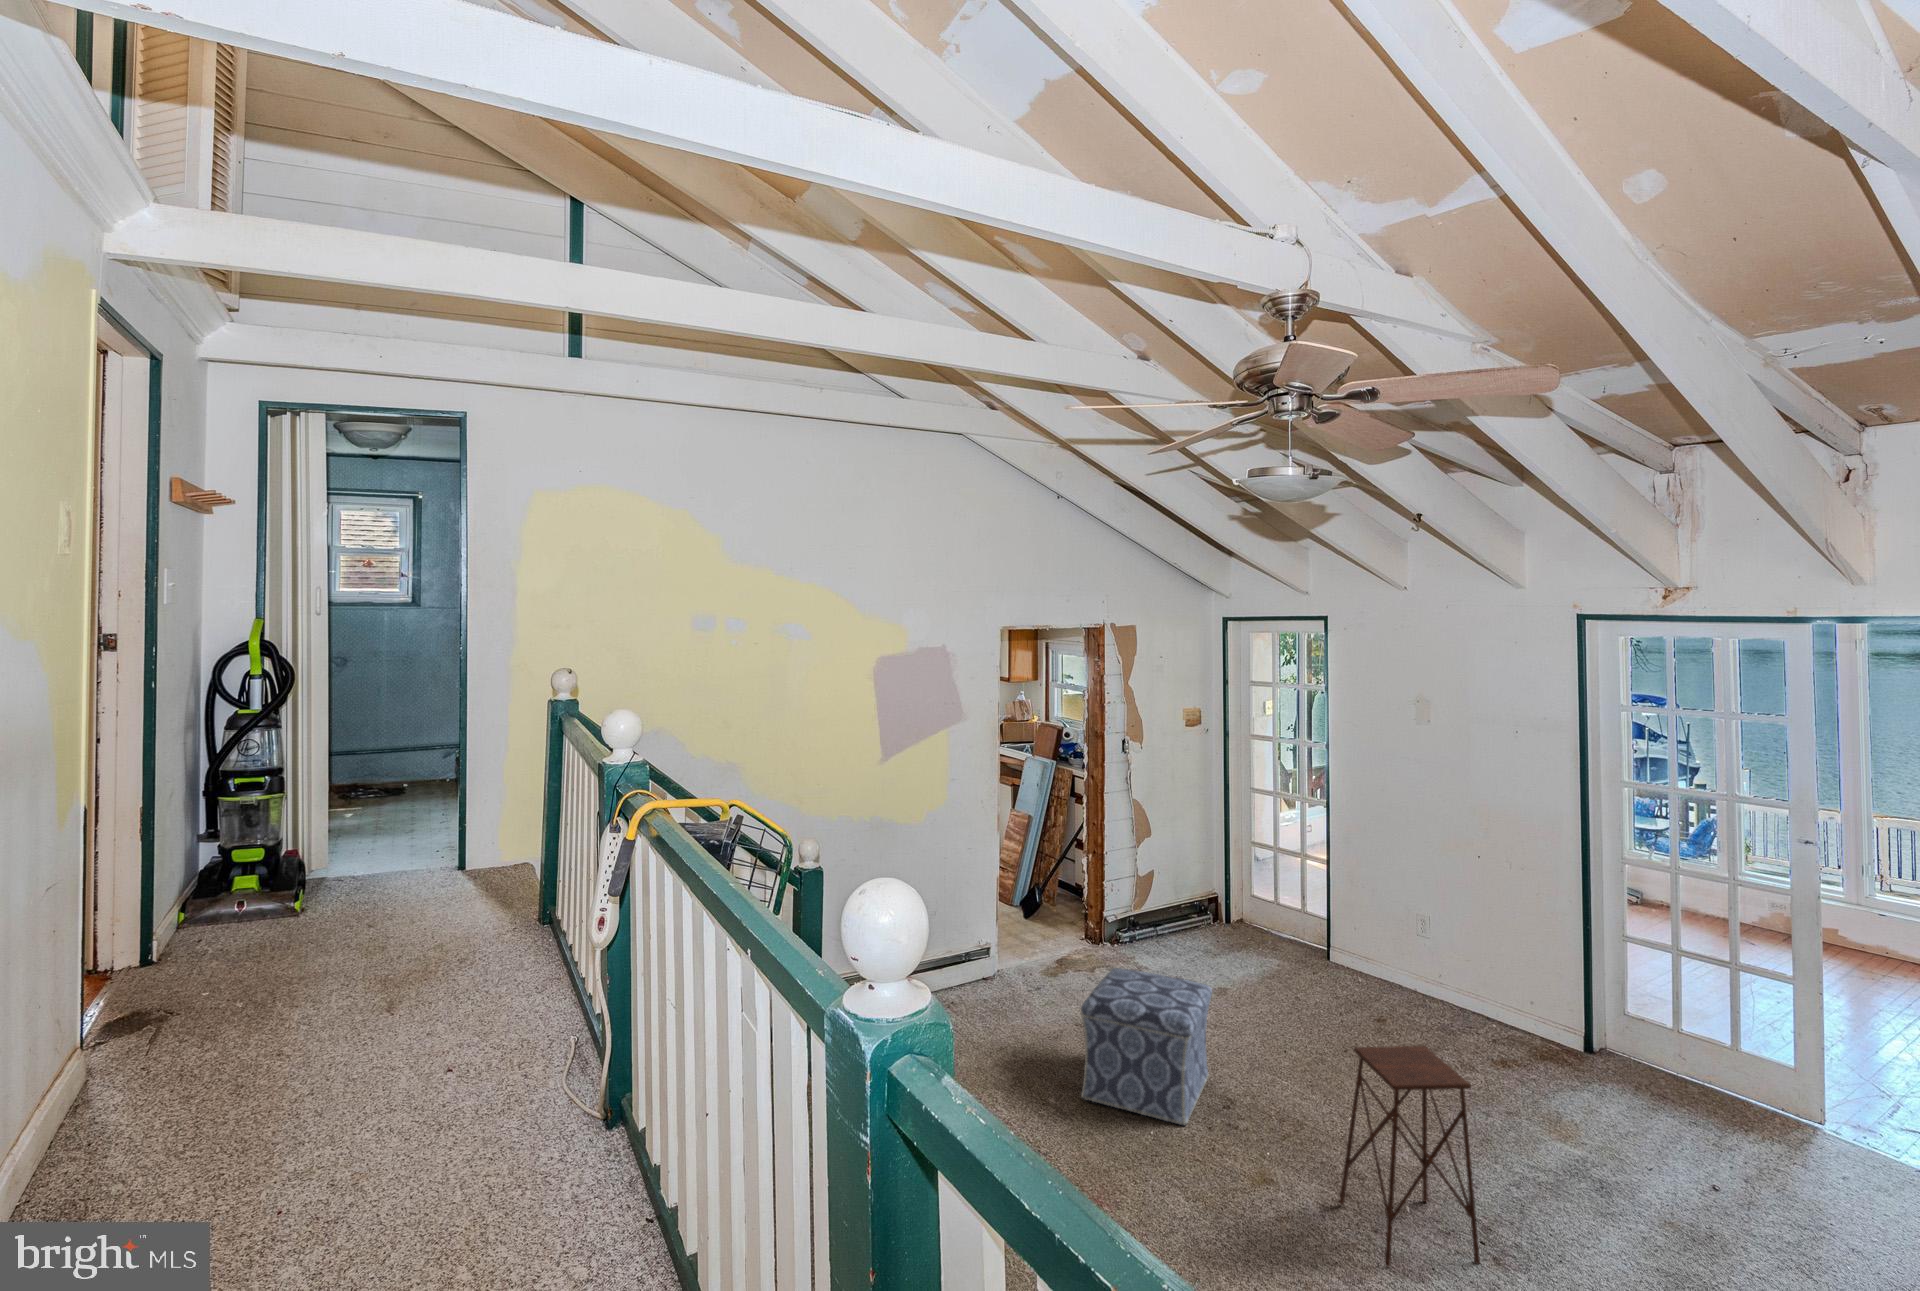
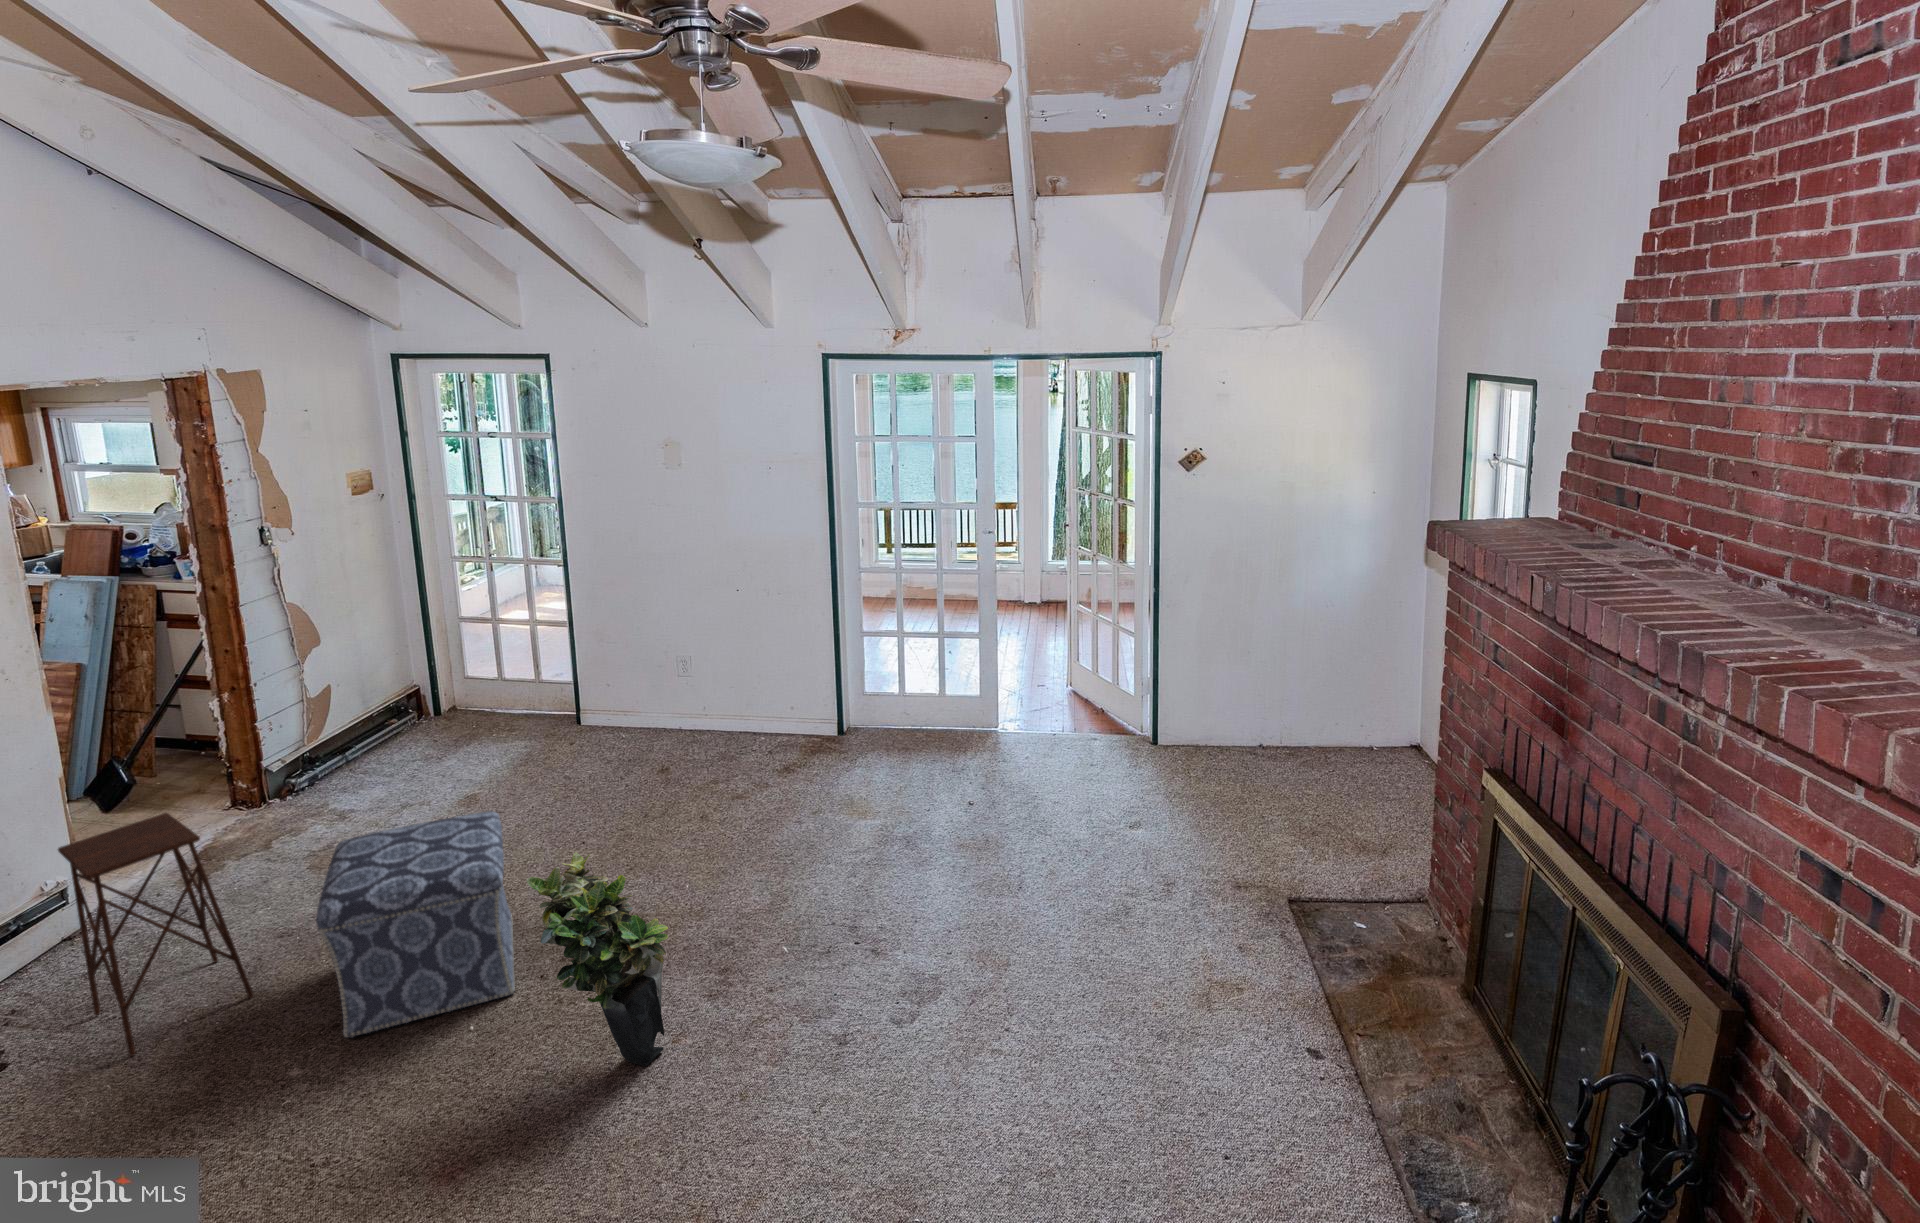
potted plant: none [1188,1025,1287,1223] -> present [527,852,668,1066]
side table: present [1339,1046,1480,1267] -> present [58,813,254,1056]

